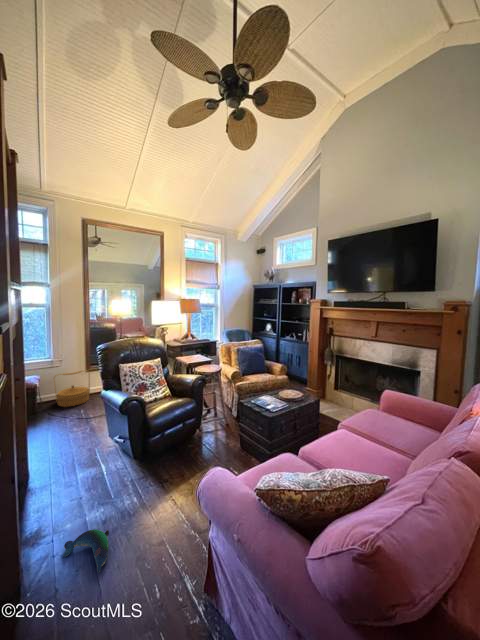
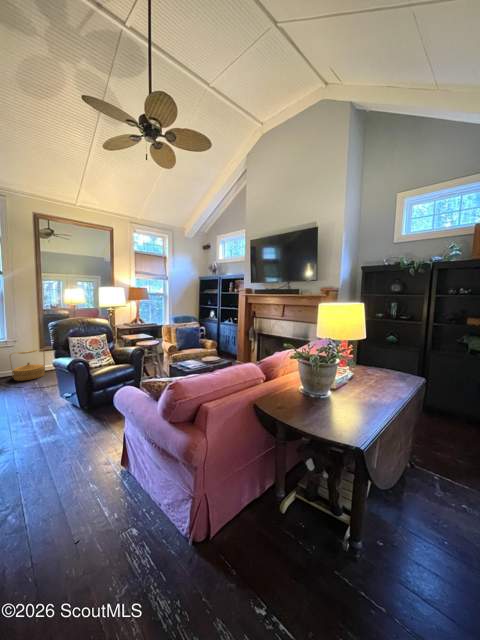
plush toy: present [63,529,109,573] -> none [22,446,58,469]

